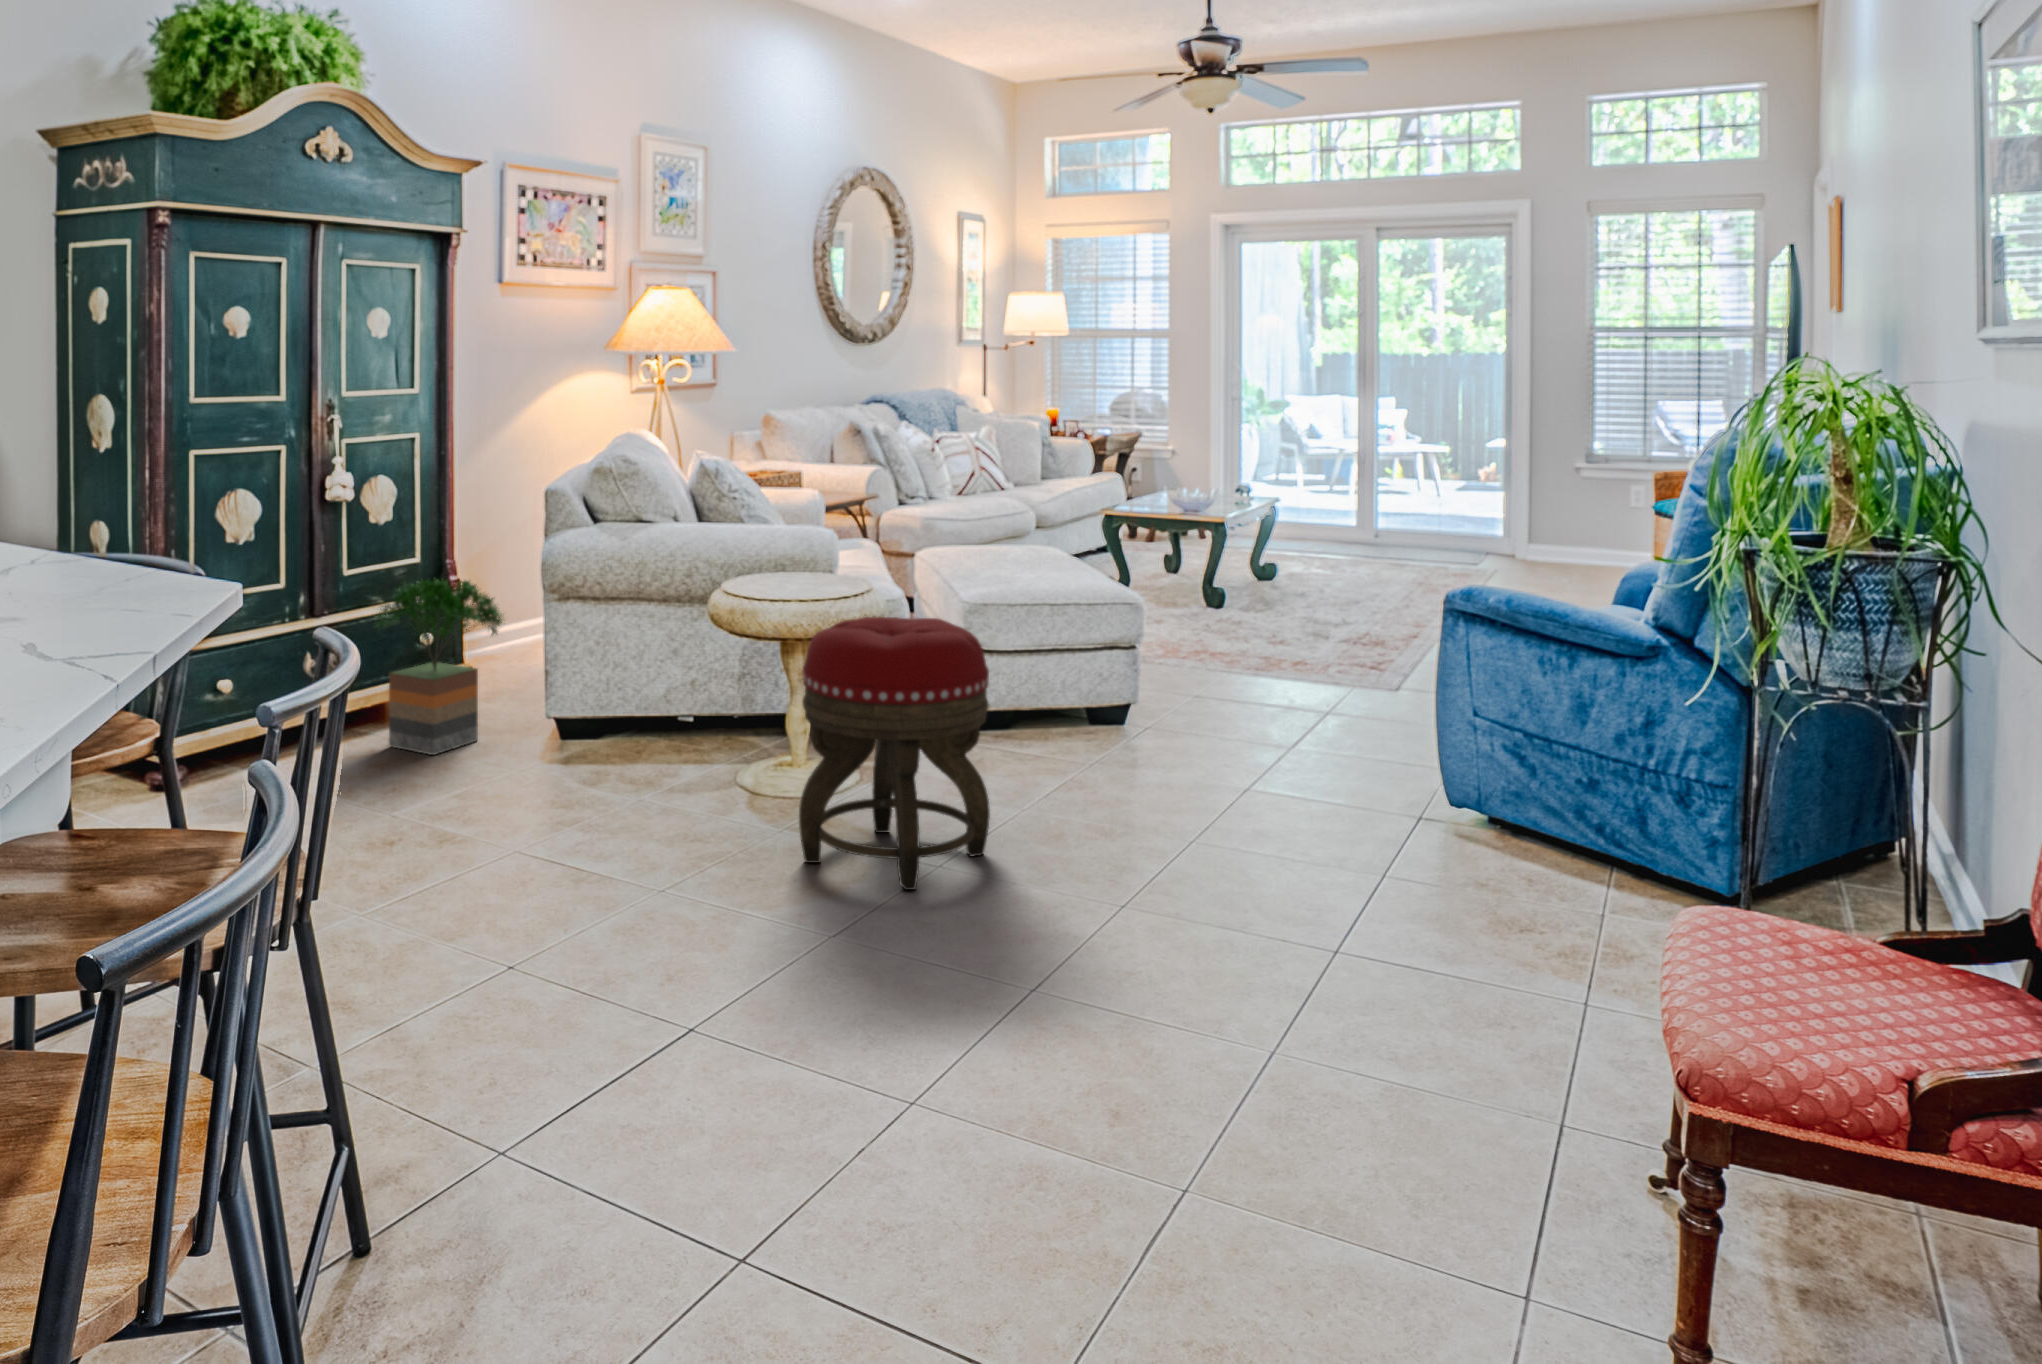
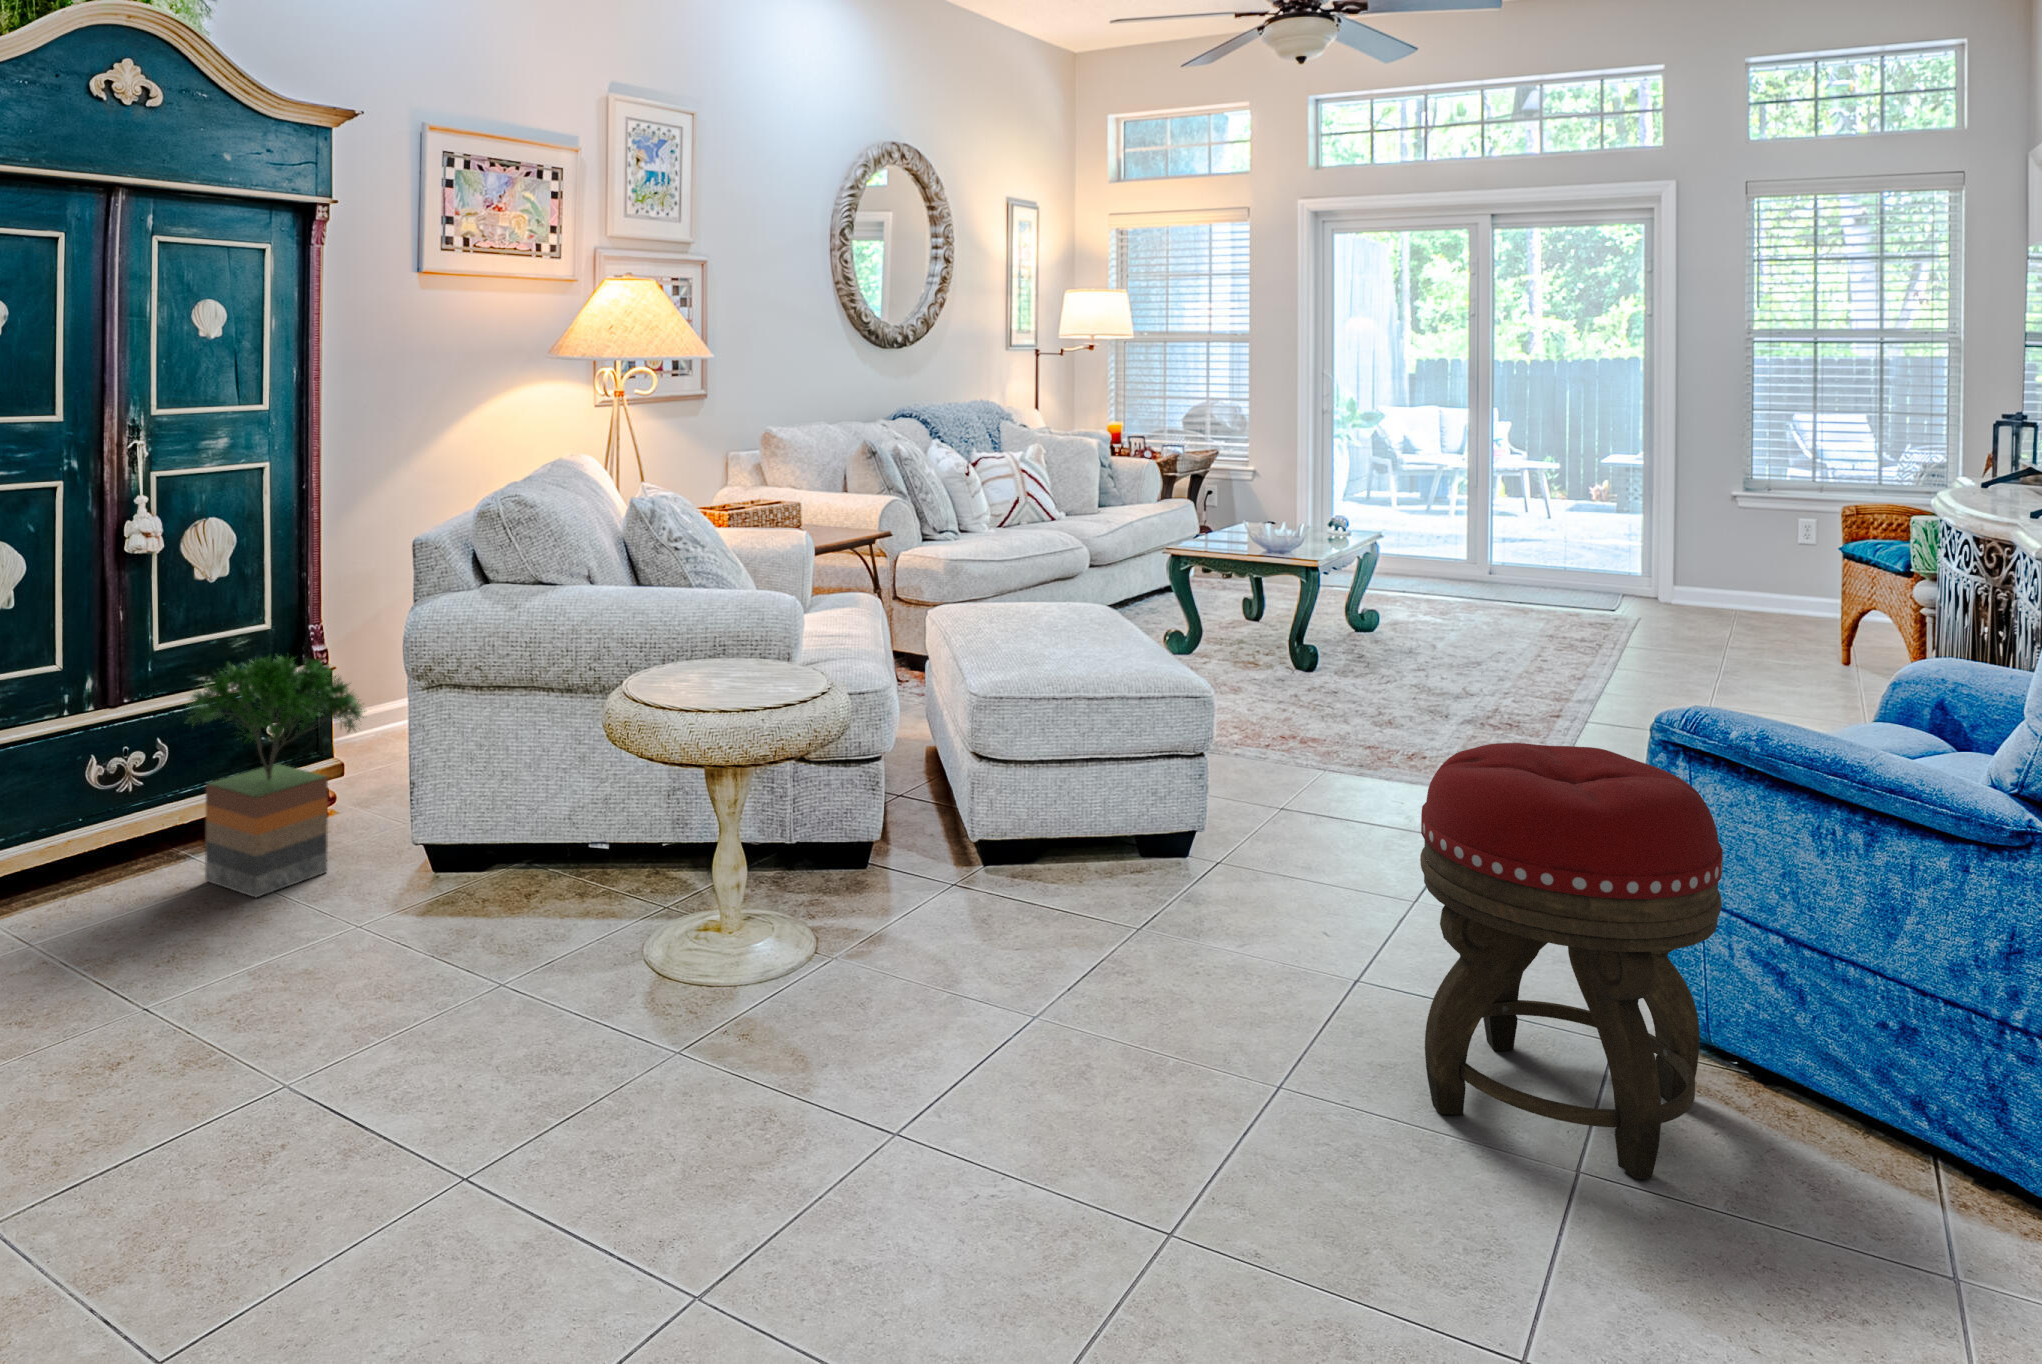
footstool: present [799,617,990,890] -> present [1420,743,1723,1179]

